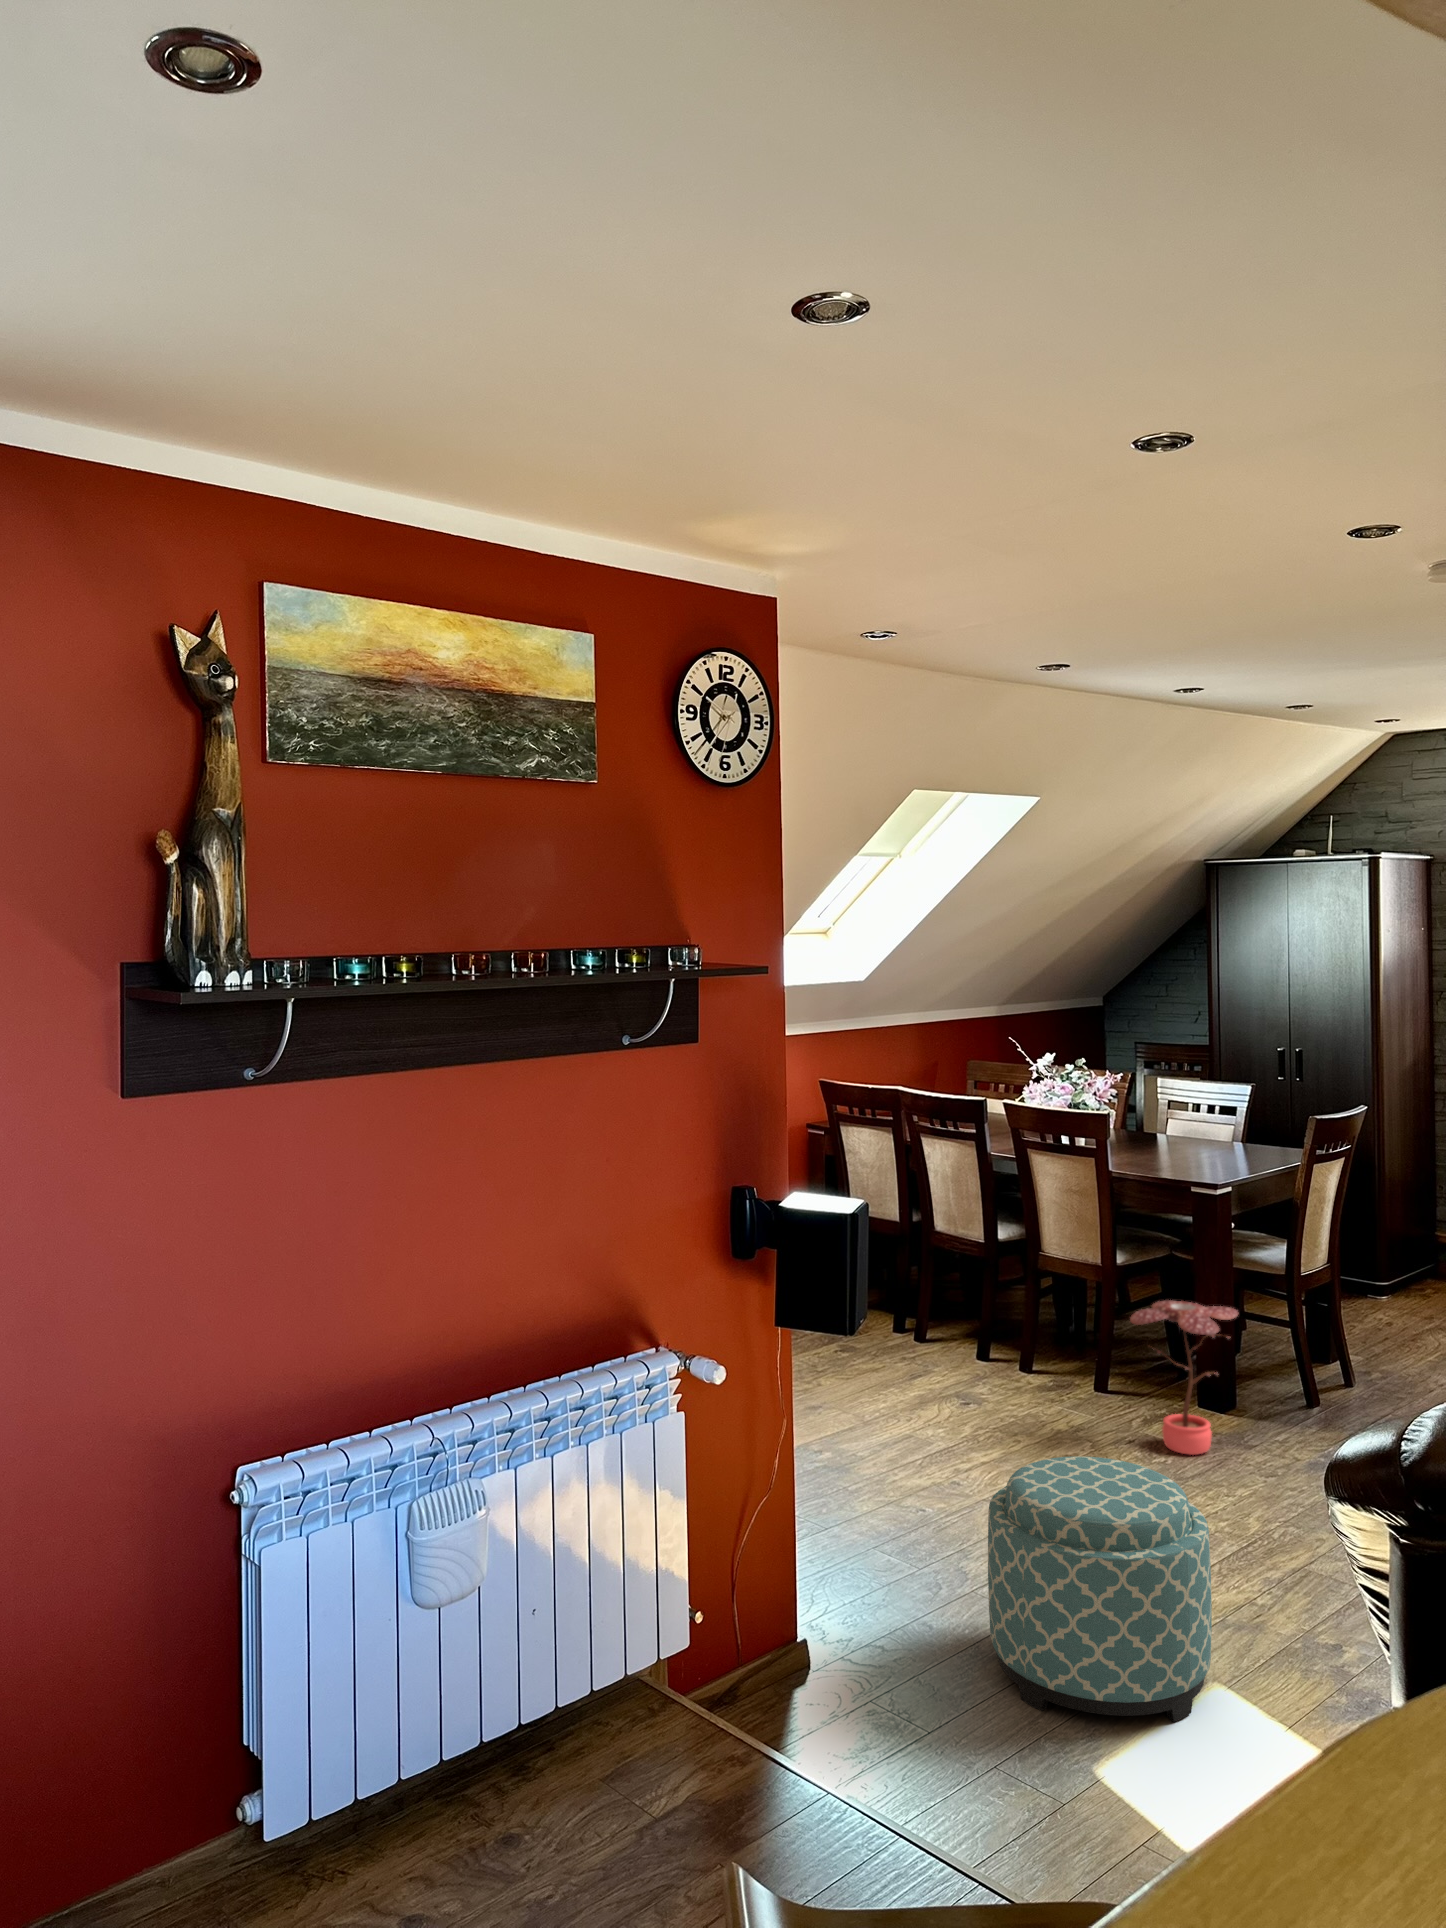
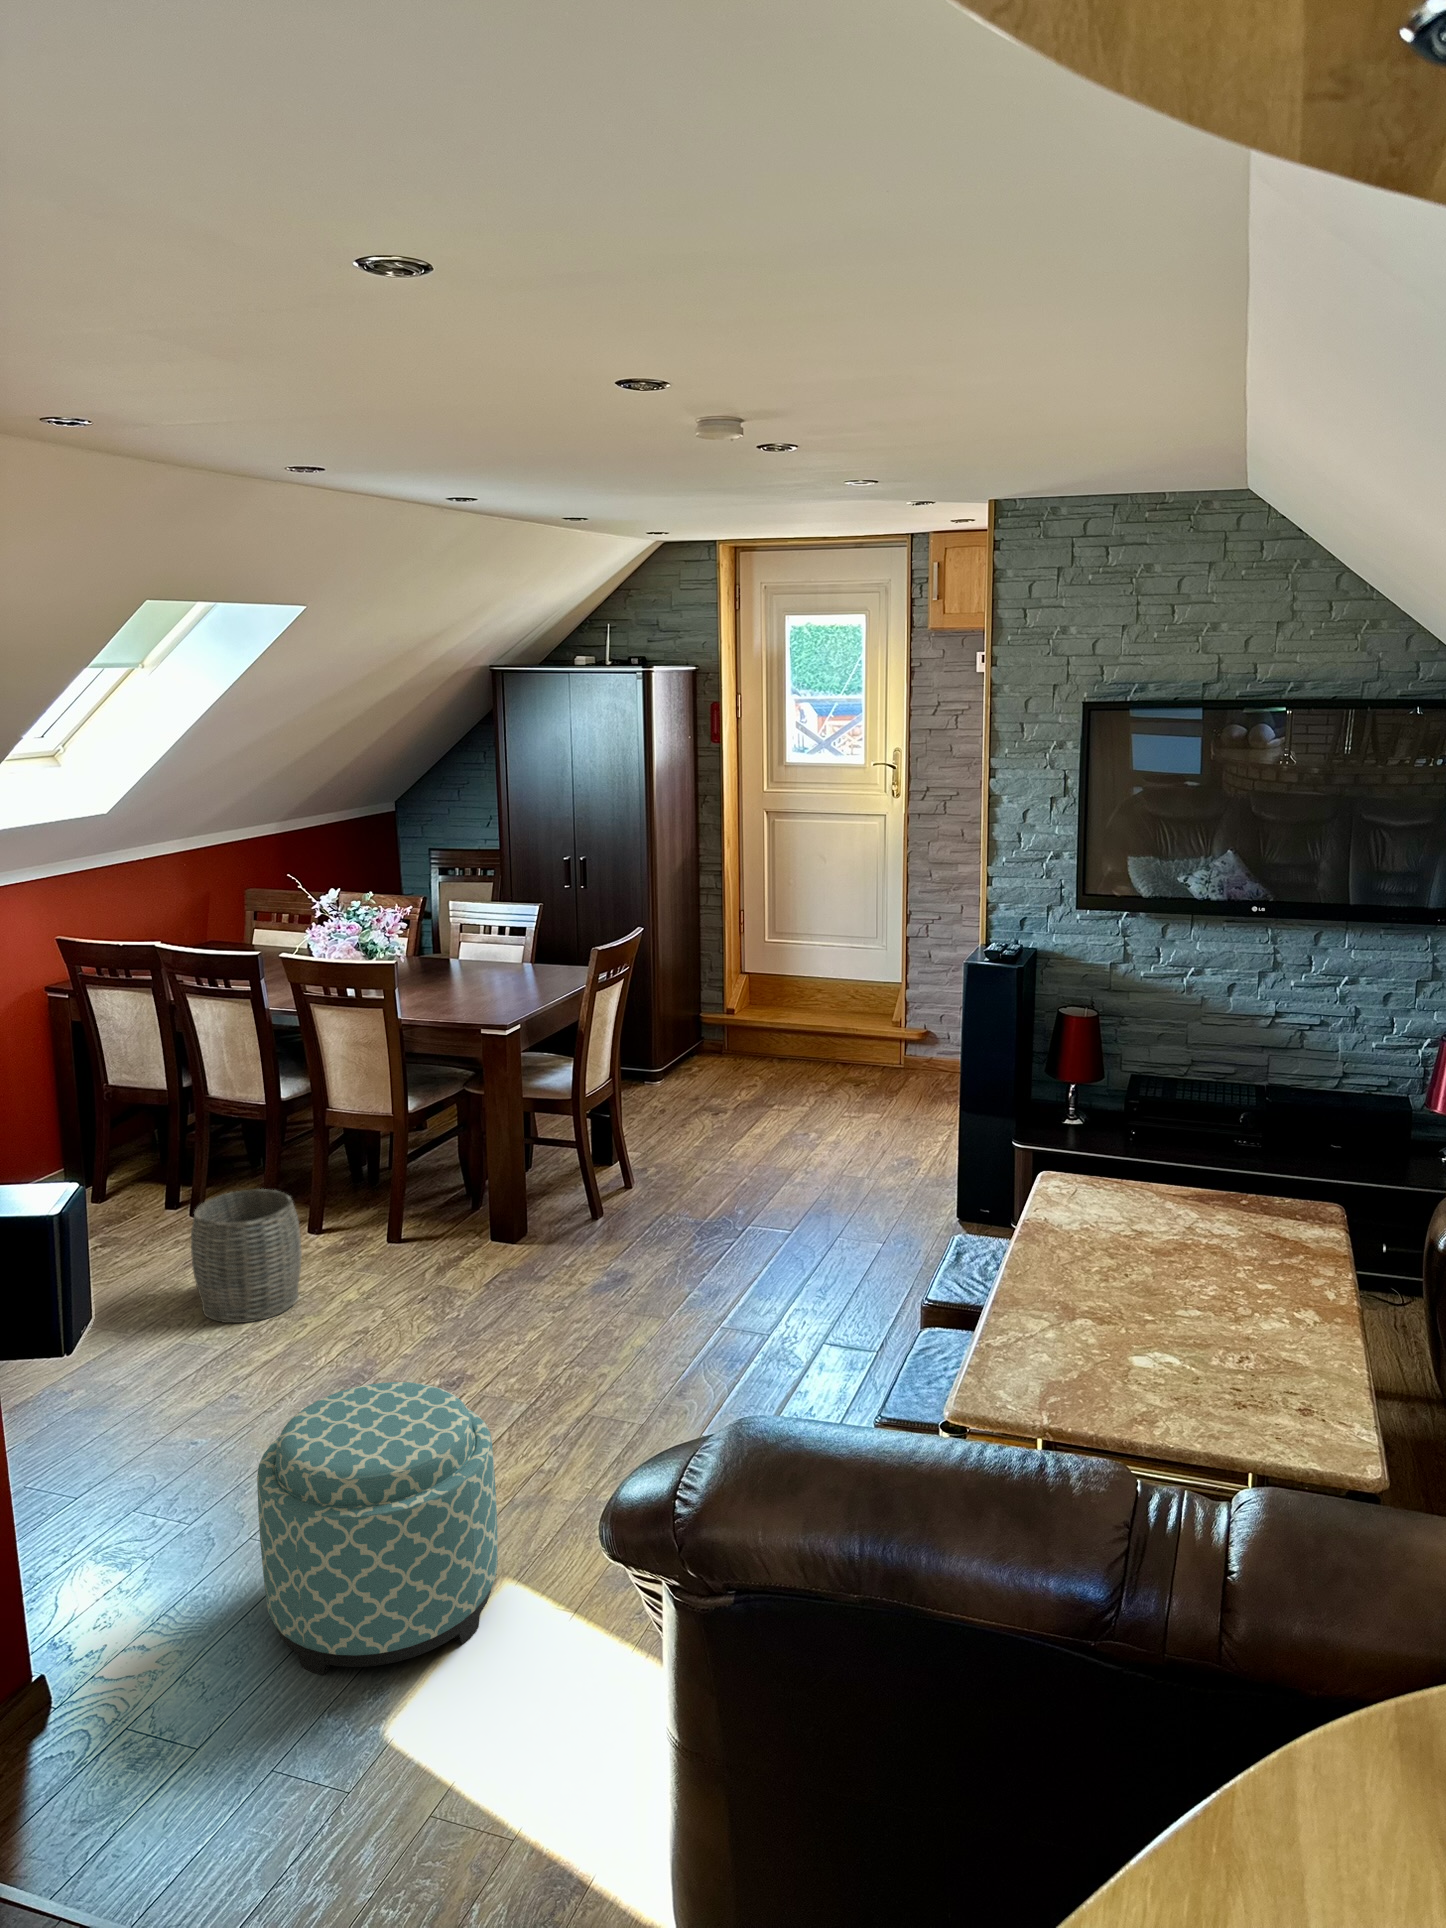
potted plant: present [1130,1300,1238,1455] -> none [419,1151,526,1303]
woven basket: none [918,1311,1015,1431] -> present [191,1189,302,1323]

